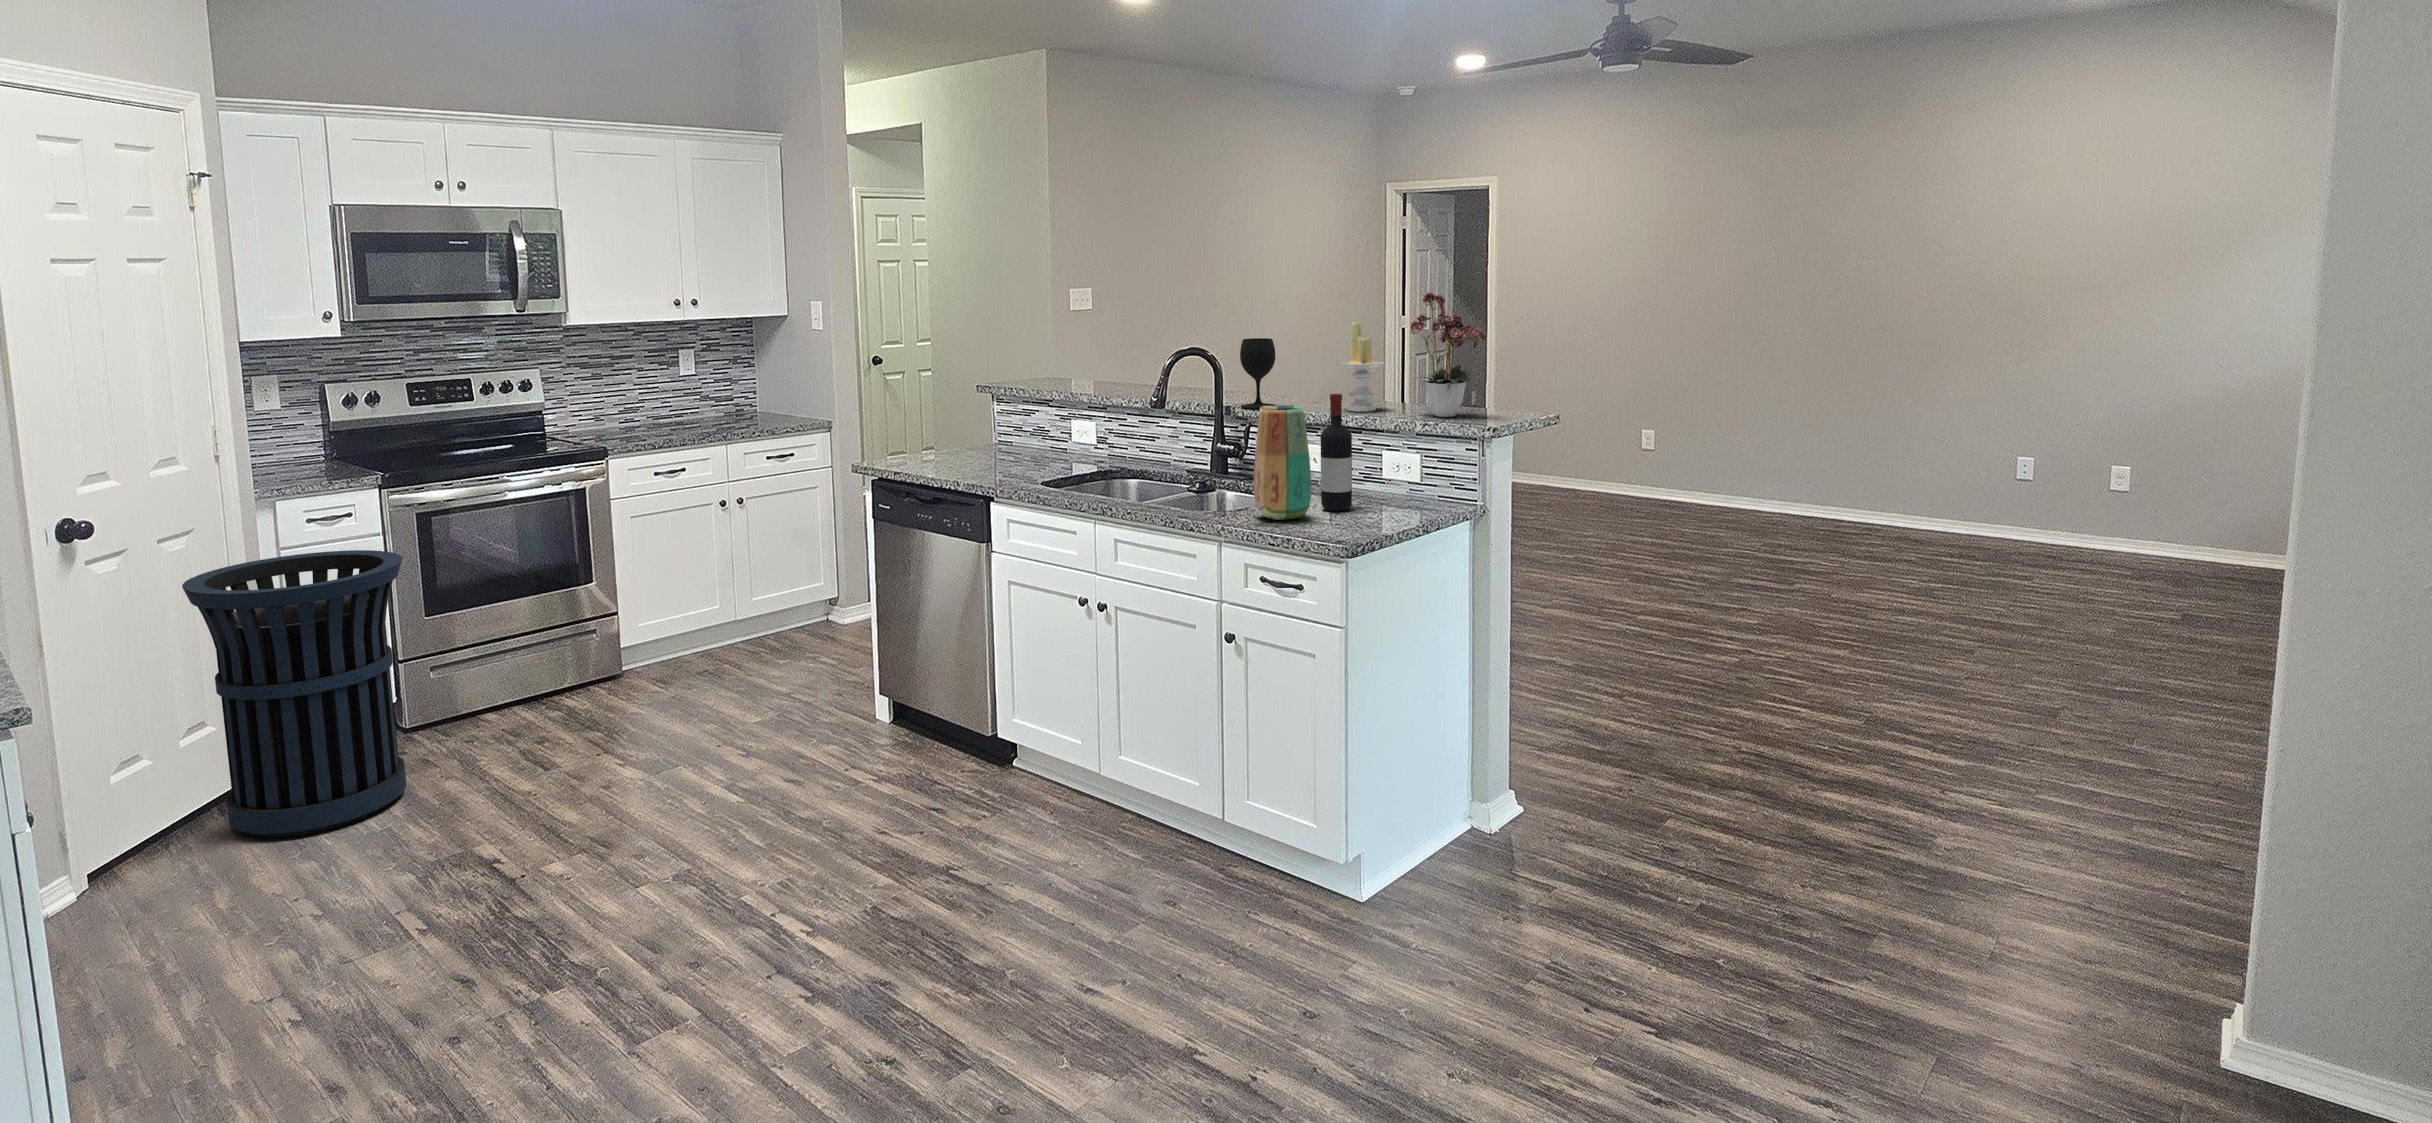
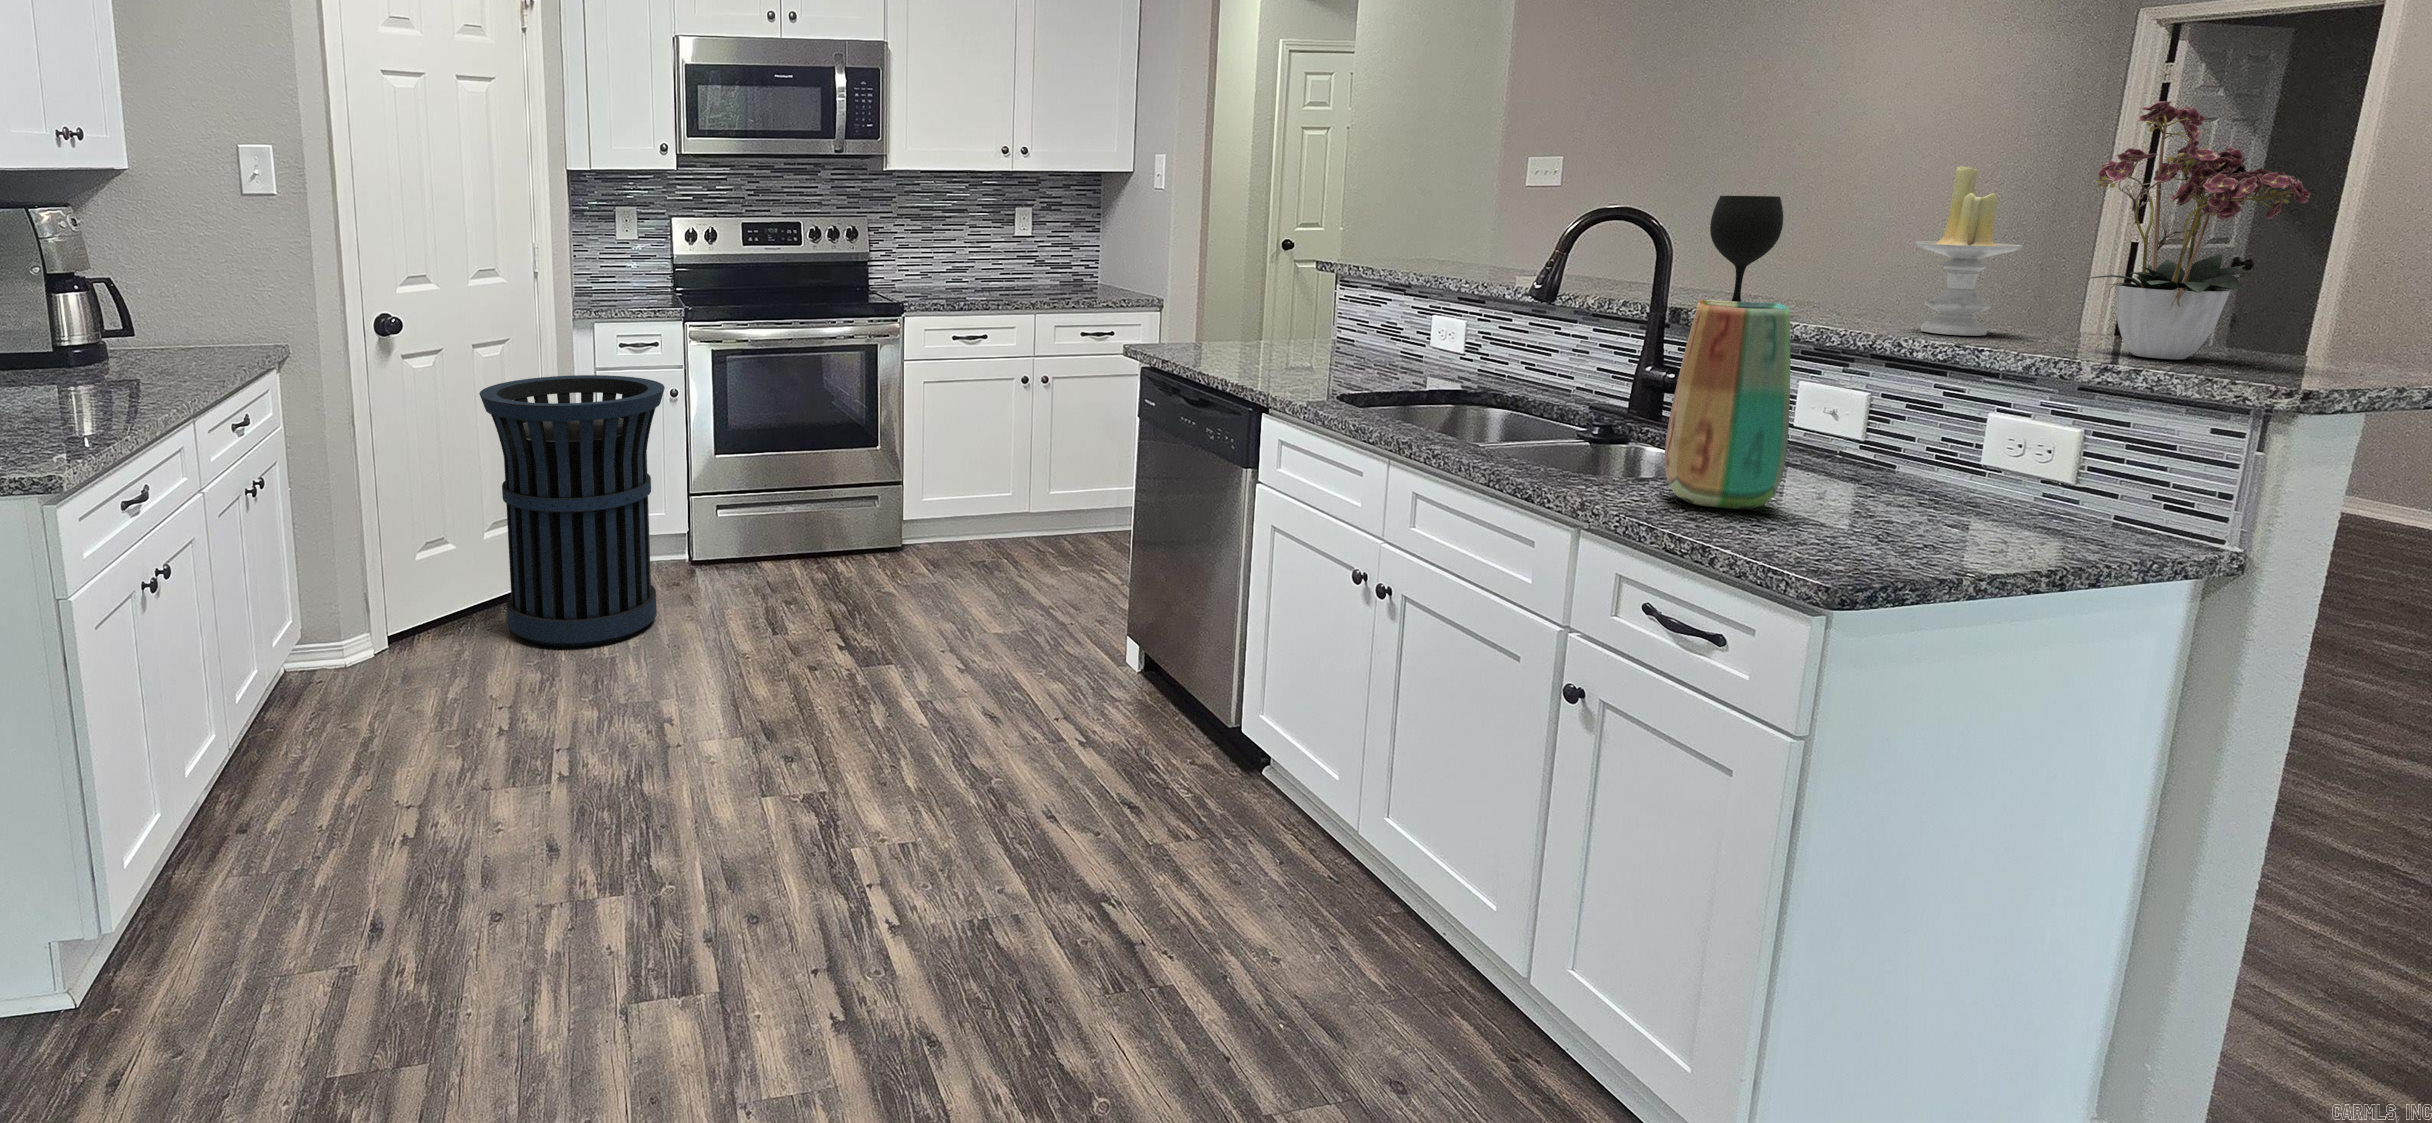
wine bottle: present [1320,394,1352,511] -> none [1813,289,1903,511]

